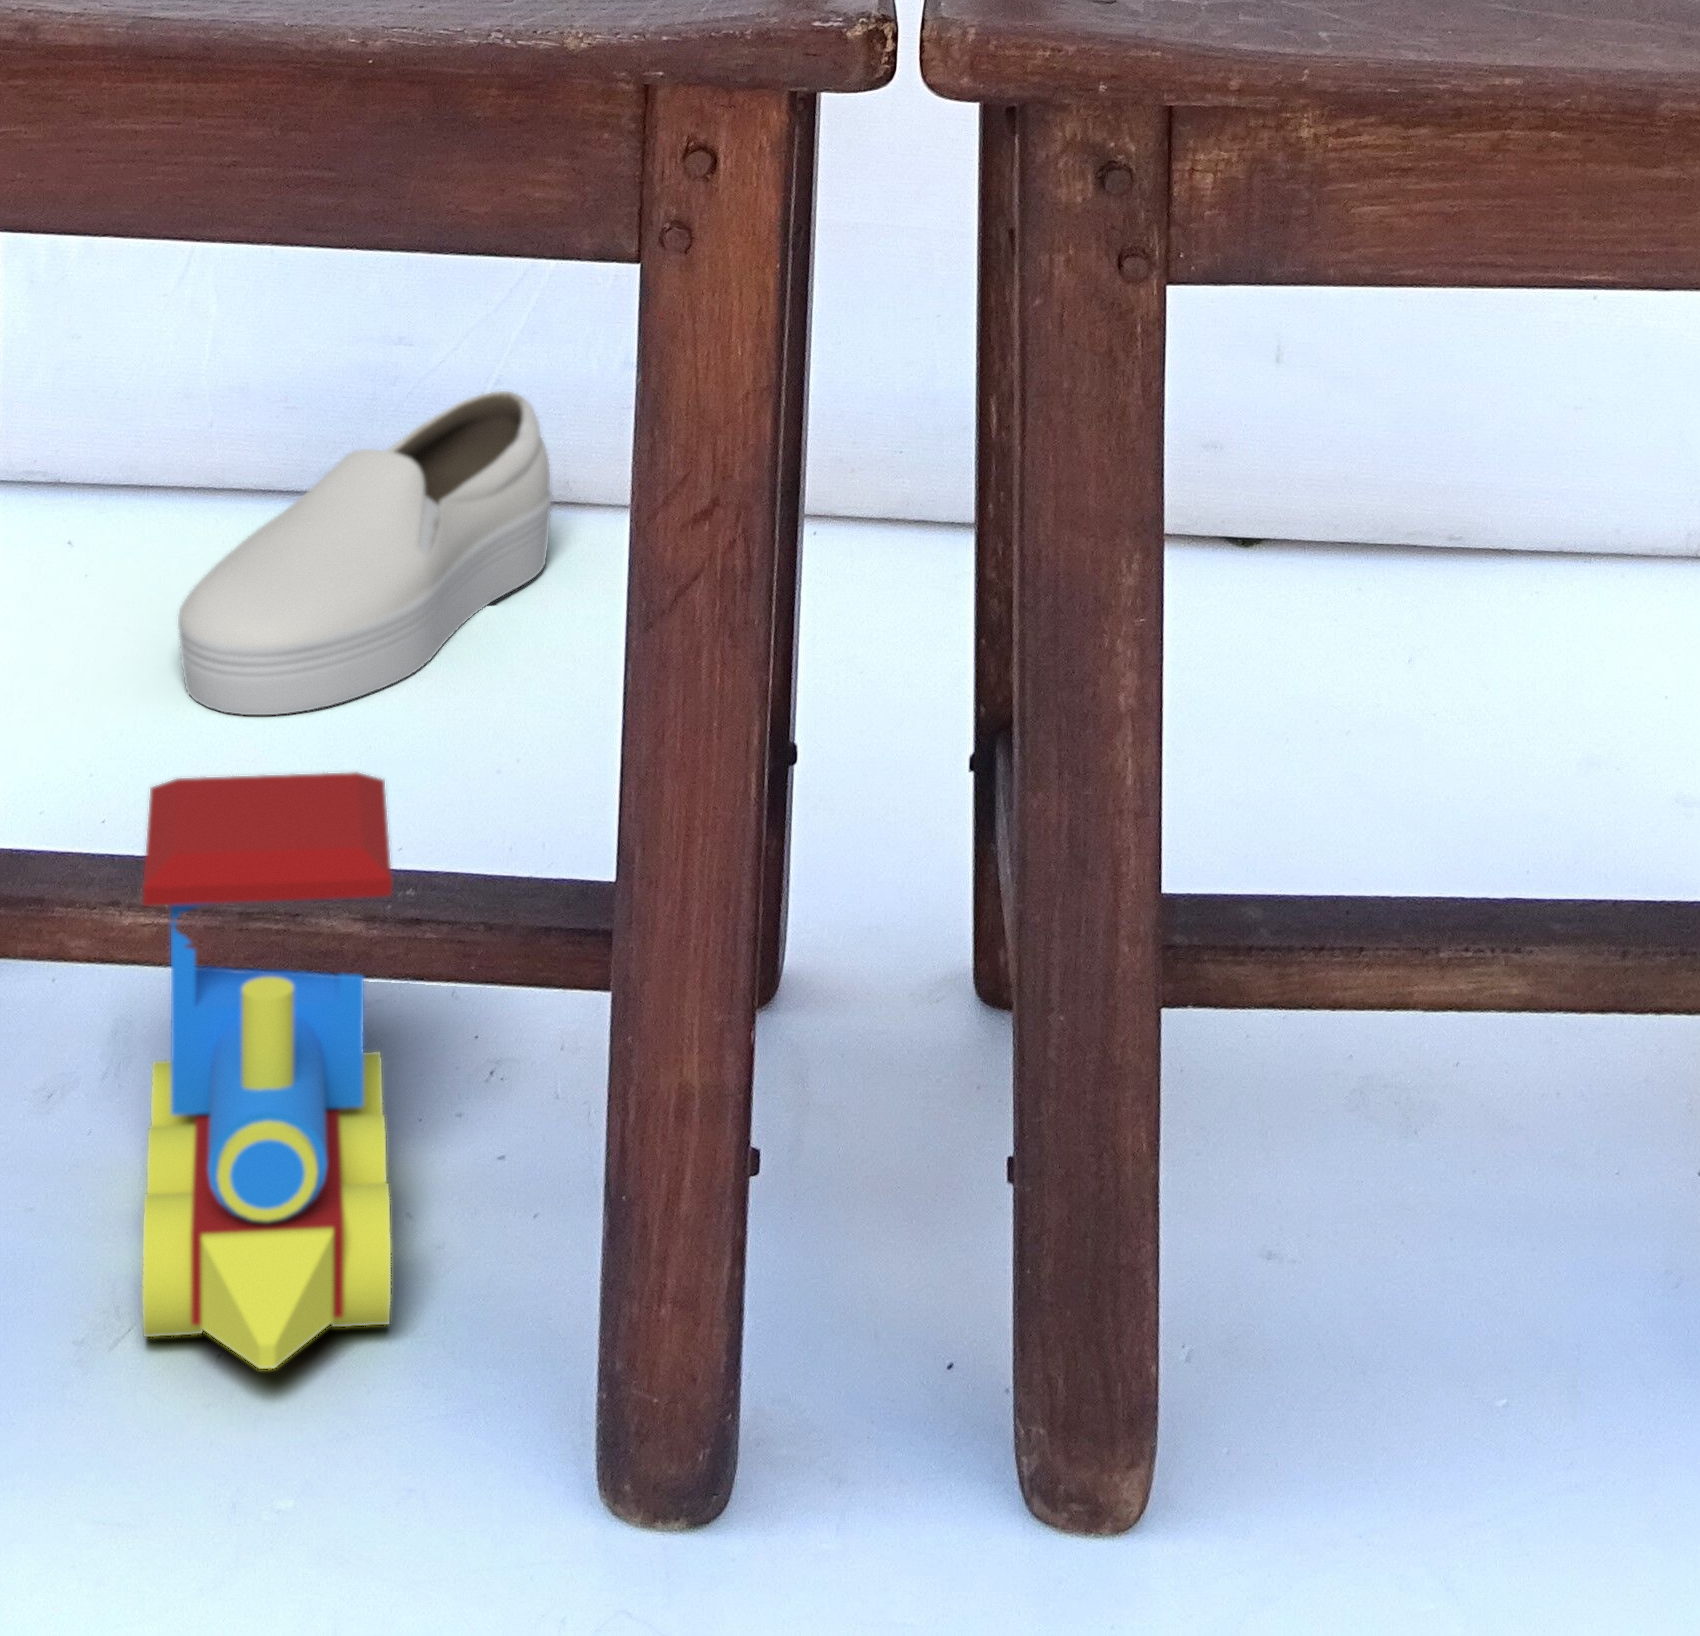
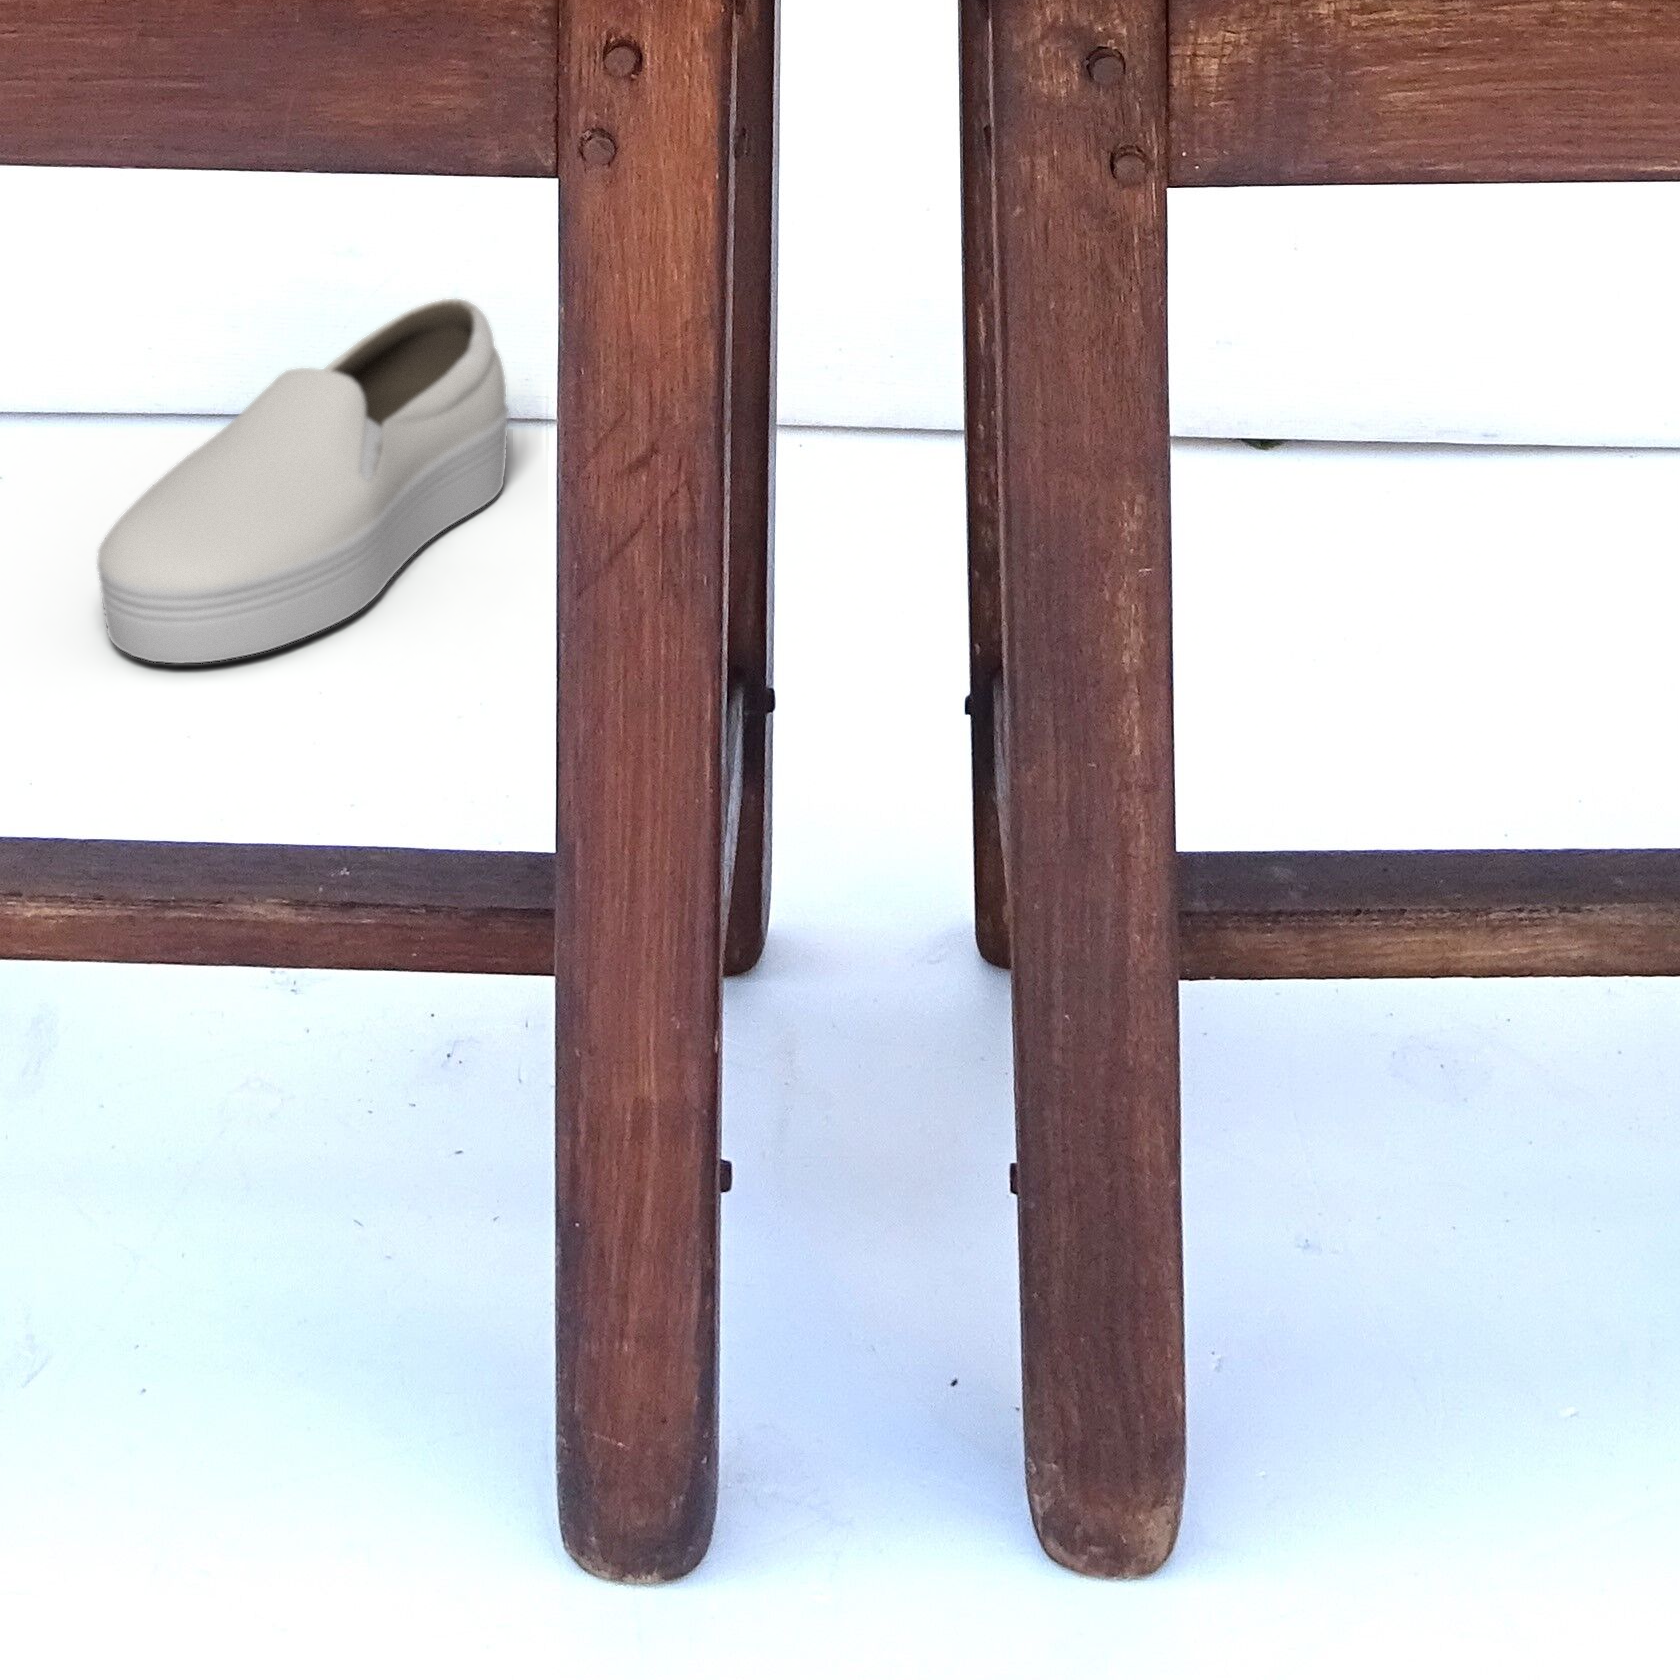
toy train: present [142,772,392,1369] -> none [30,746,320,1430]

